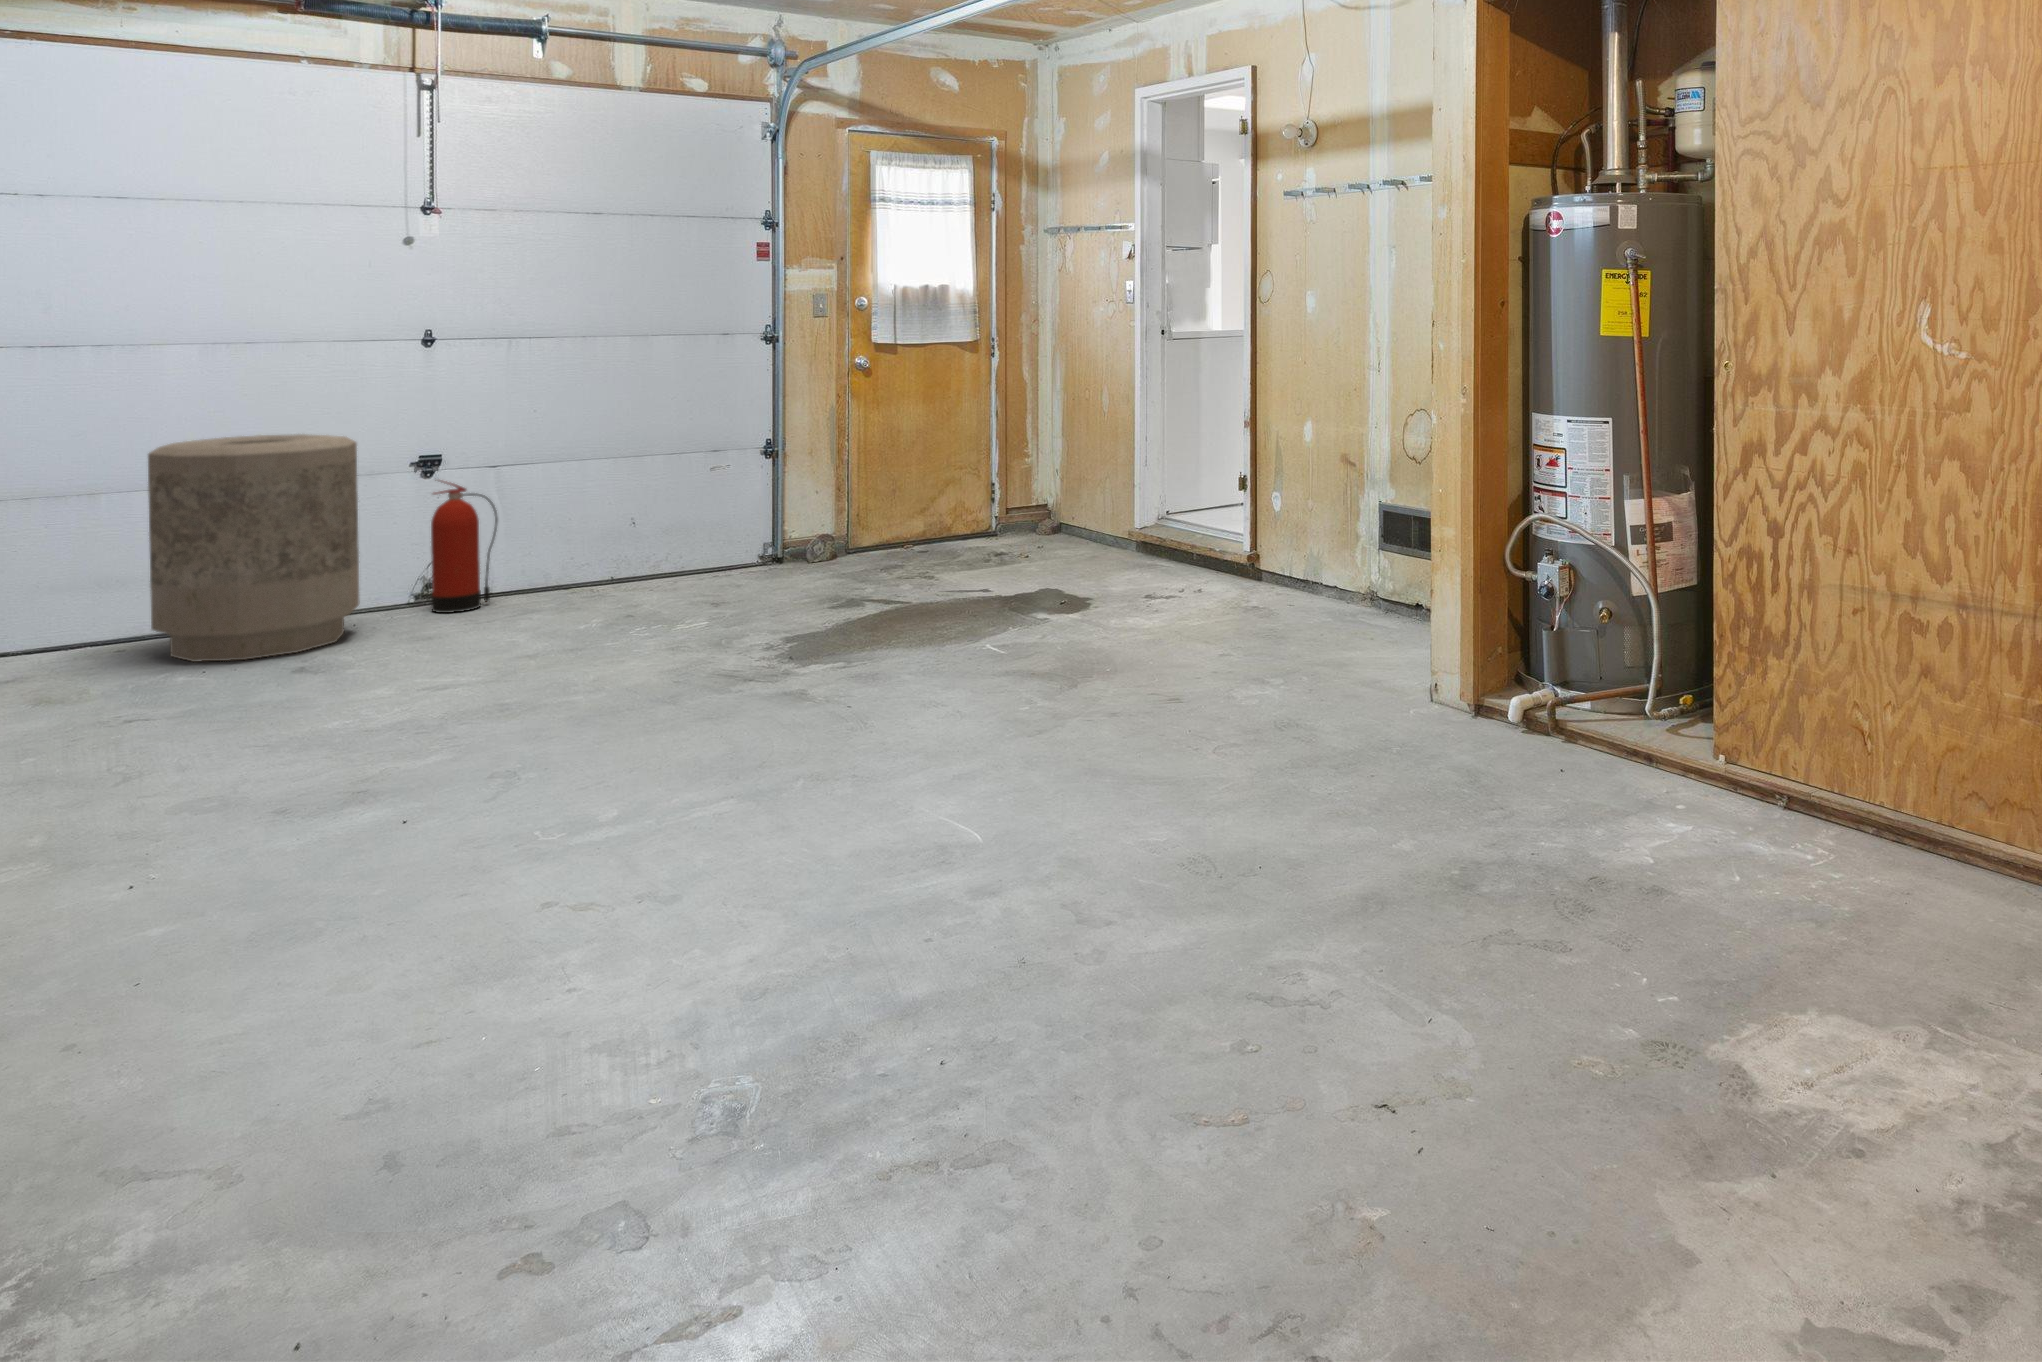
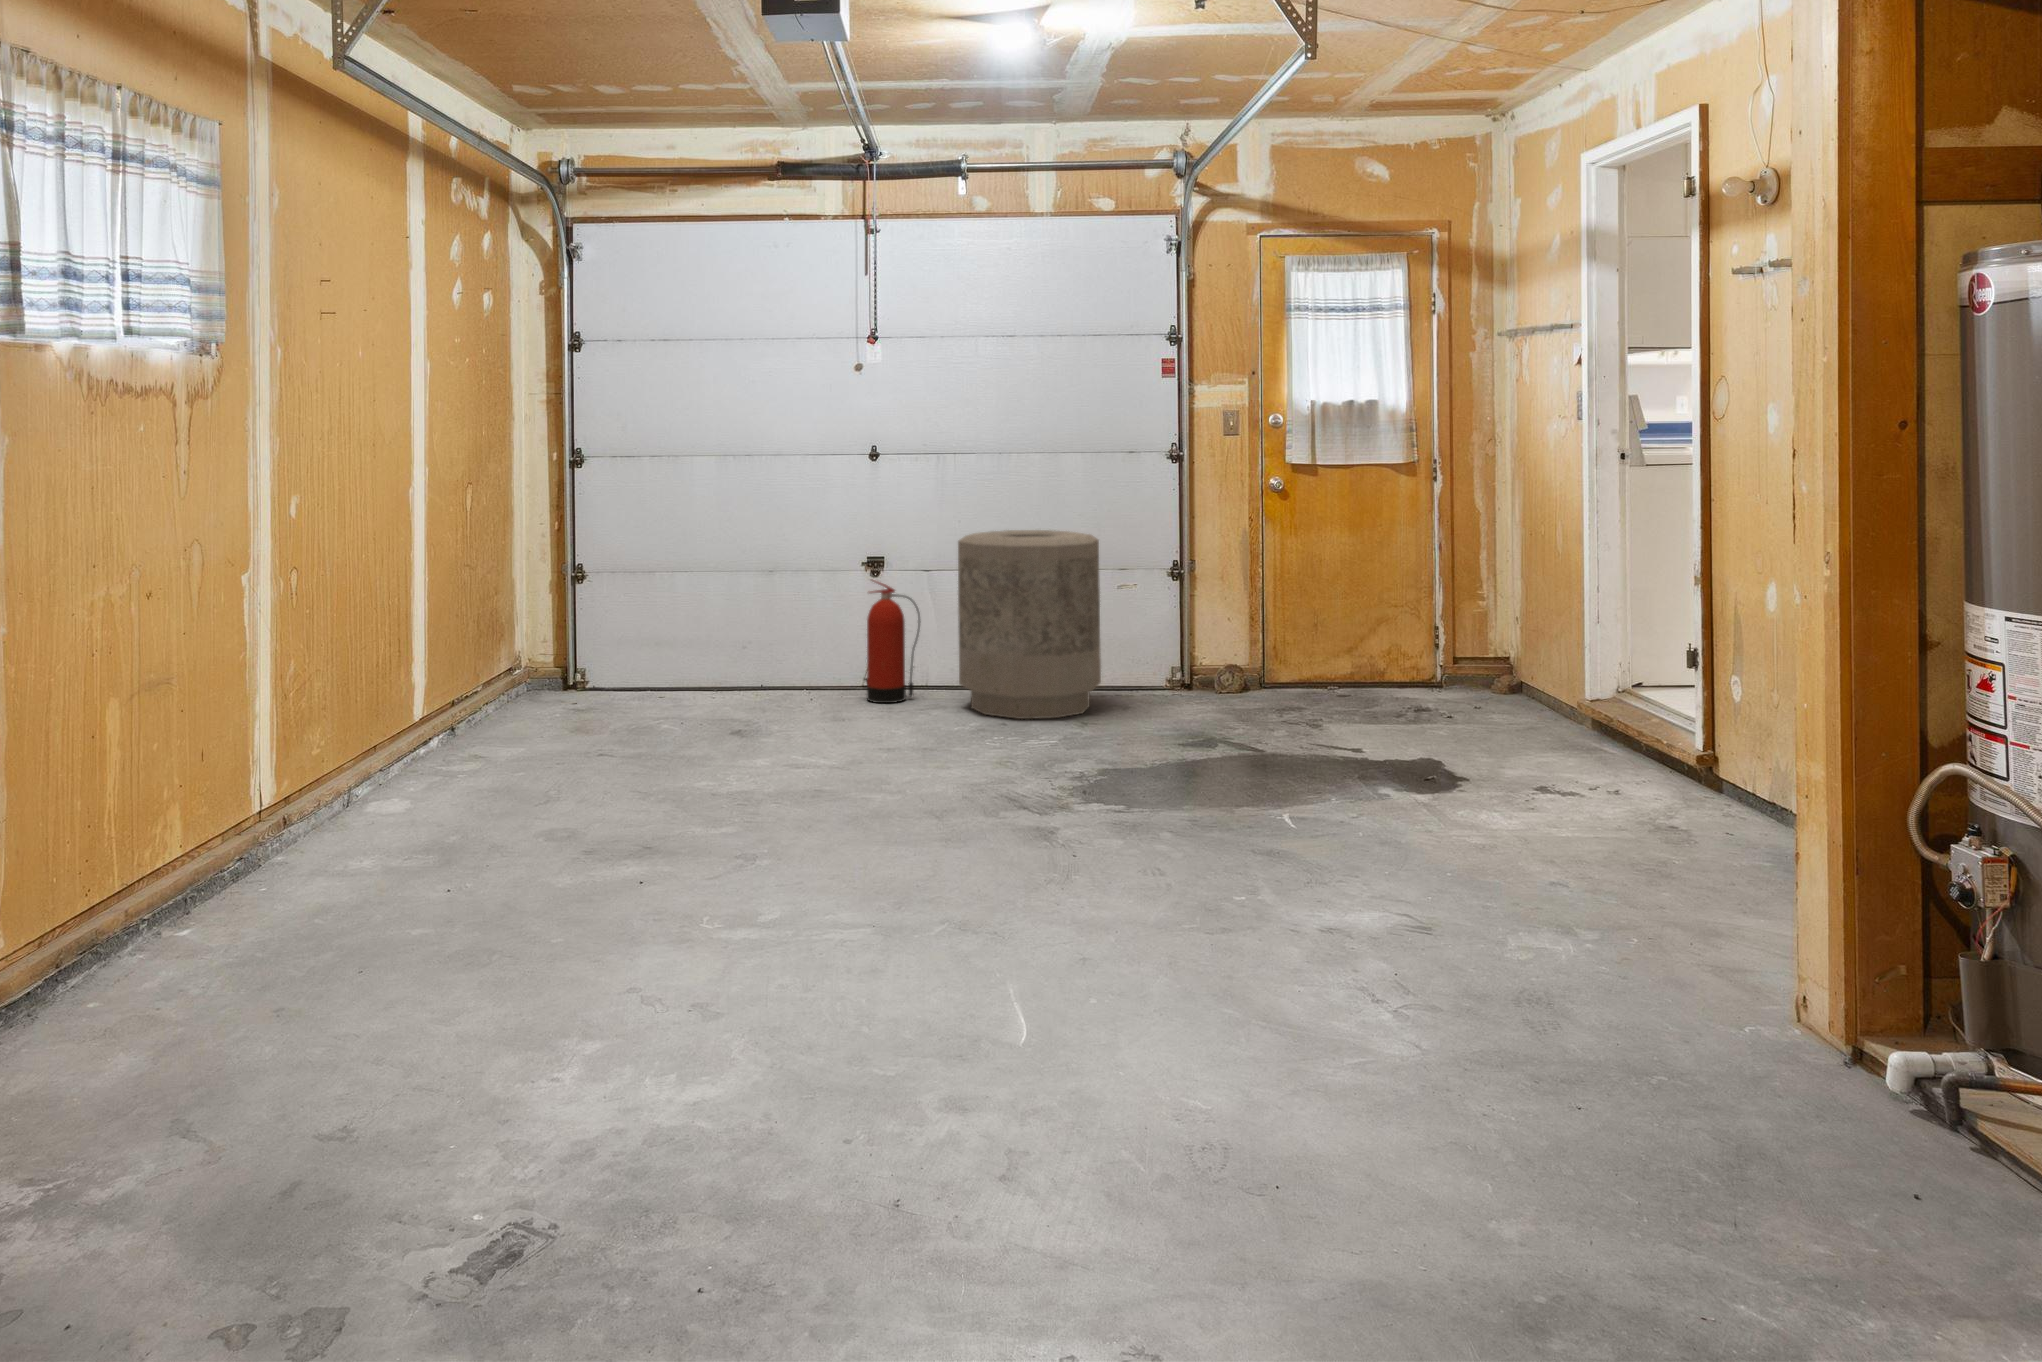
trash can: present [148,434,360,662] -> present [958,530,1101,719]

